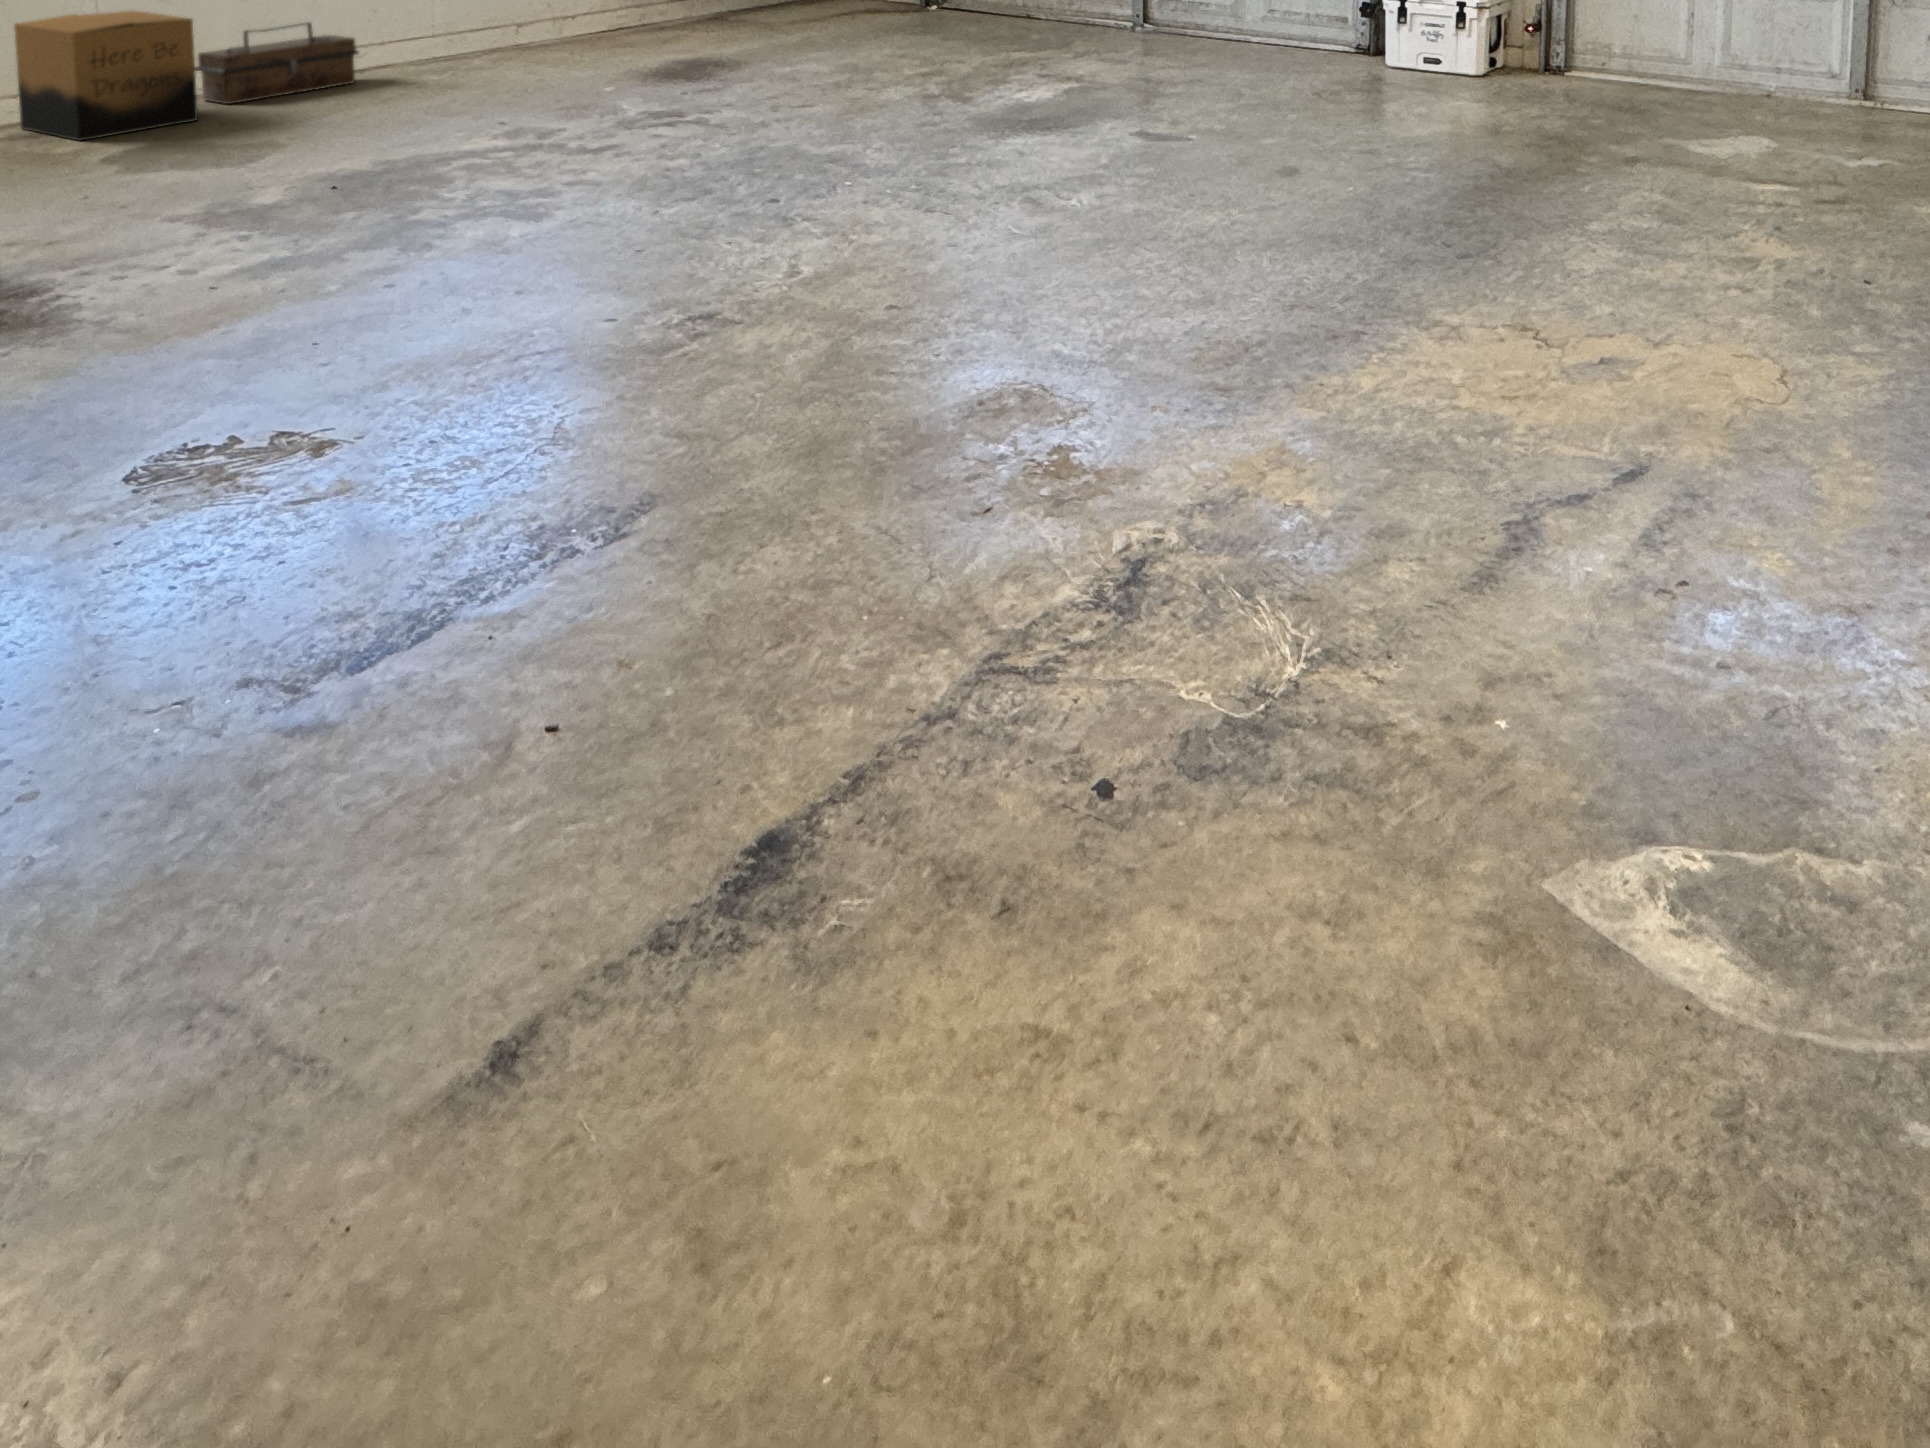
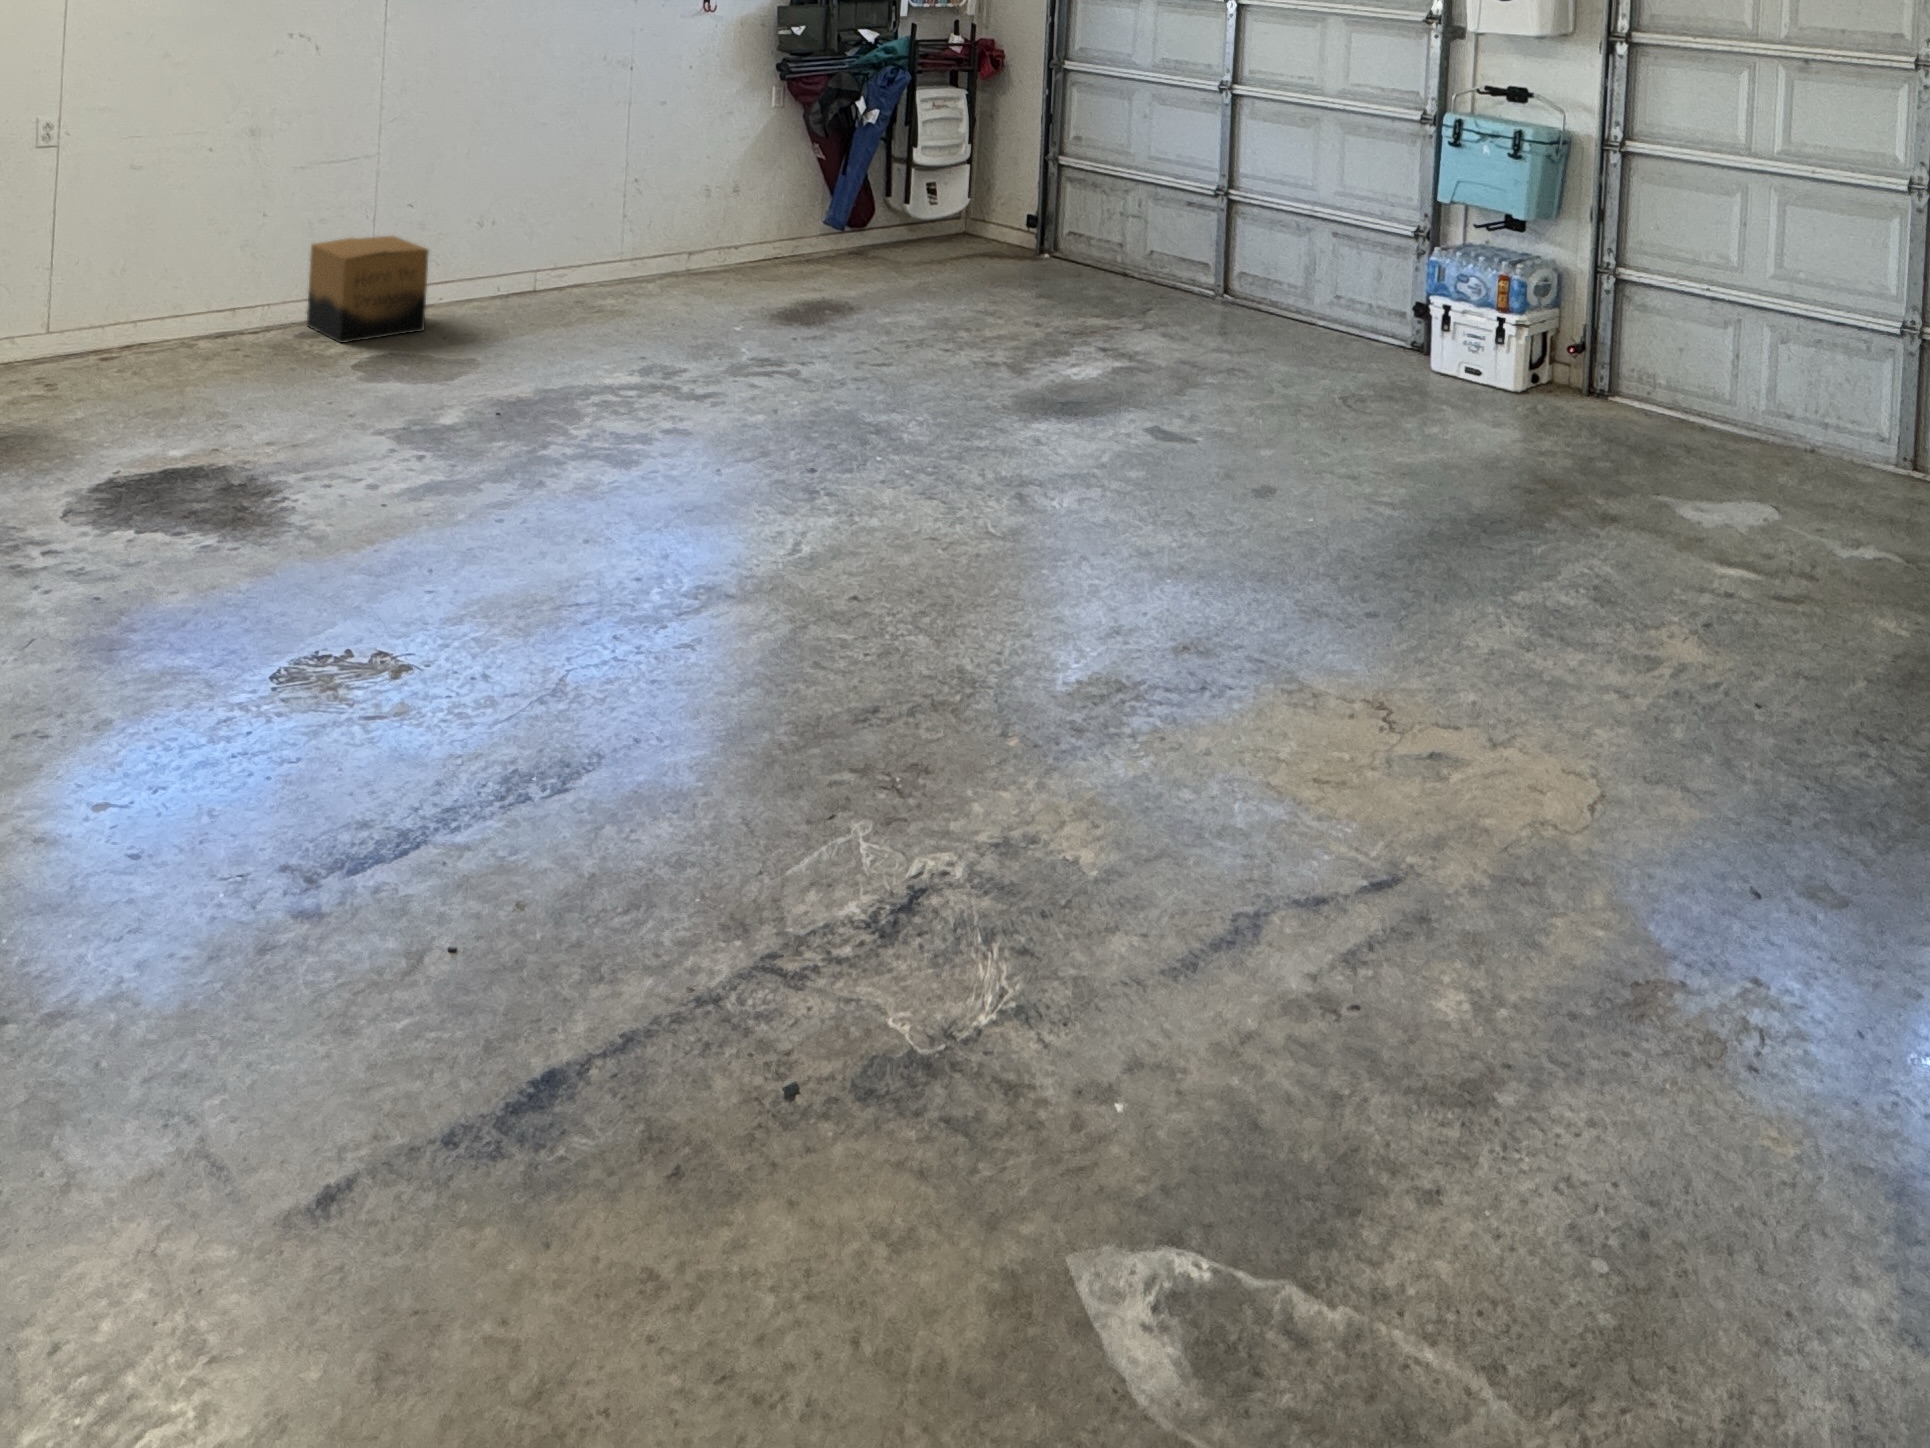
toolbox: present [195,22,358,104] -> none [431,249,551,315]

